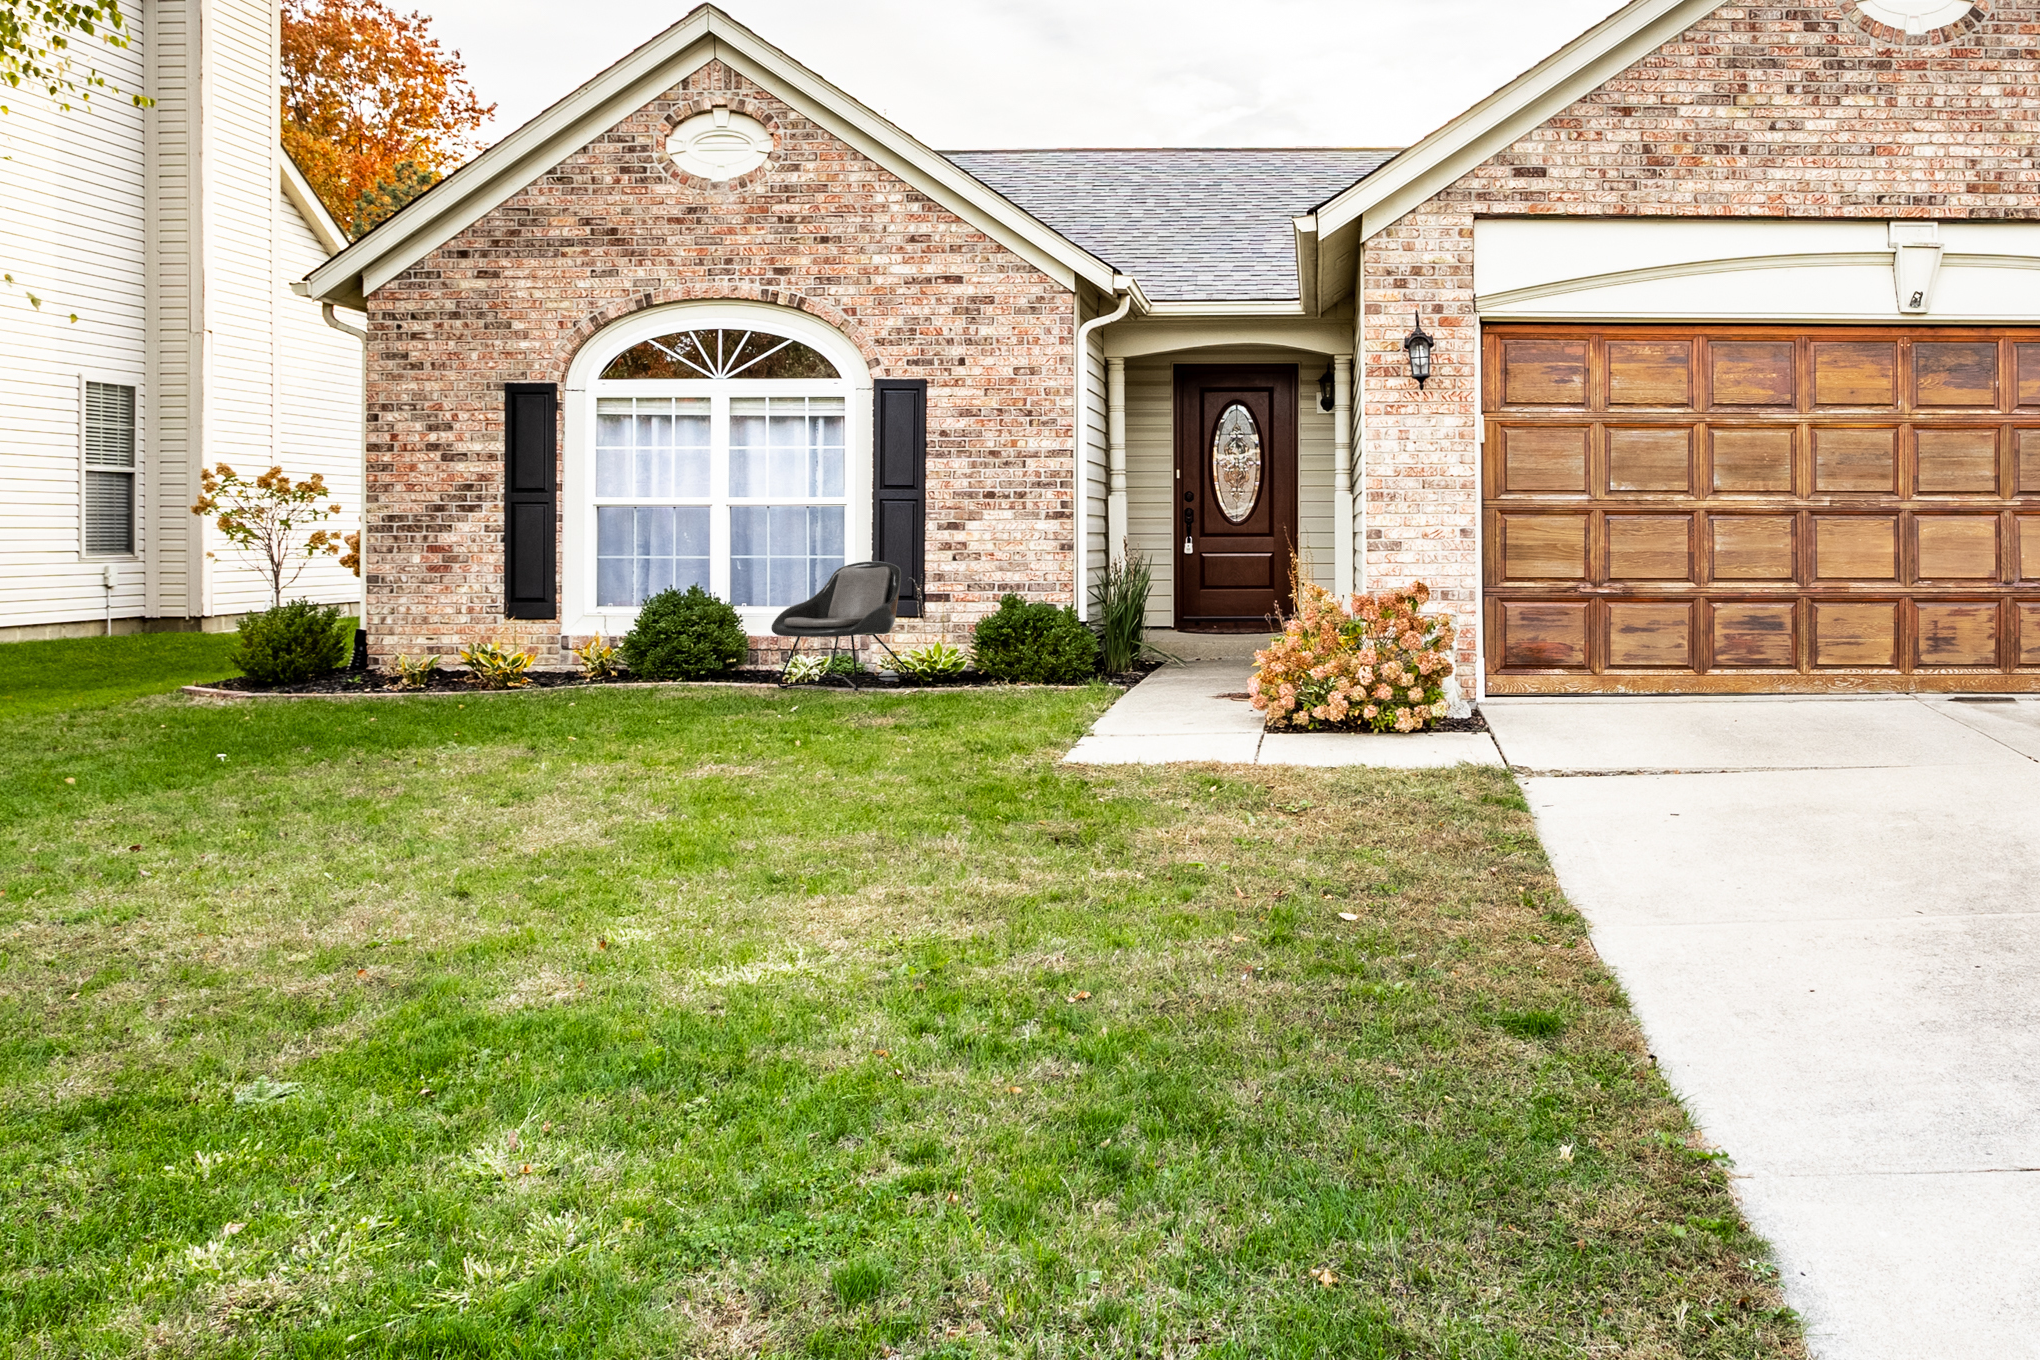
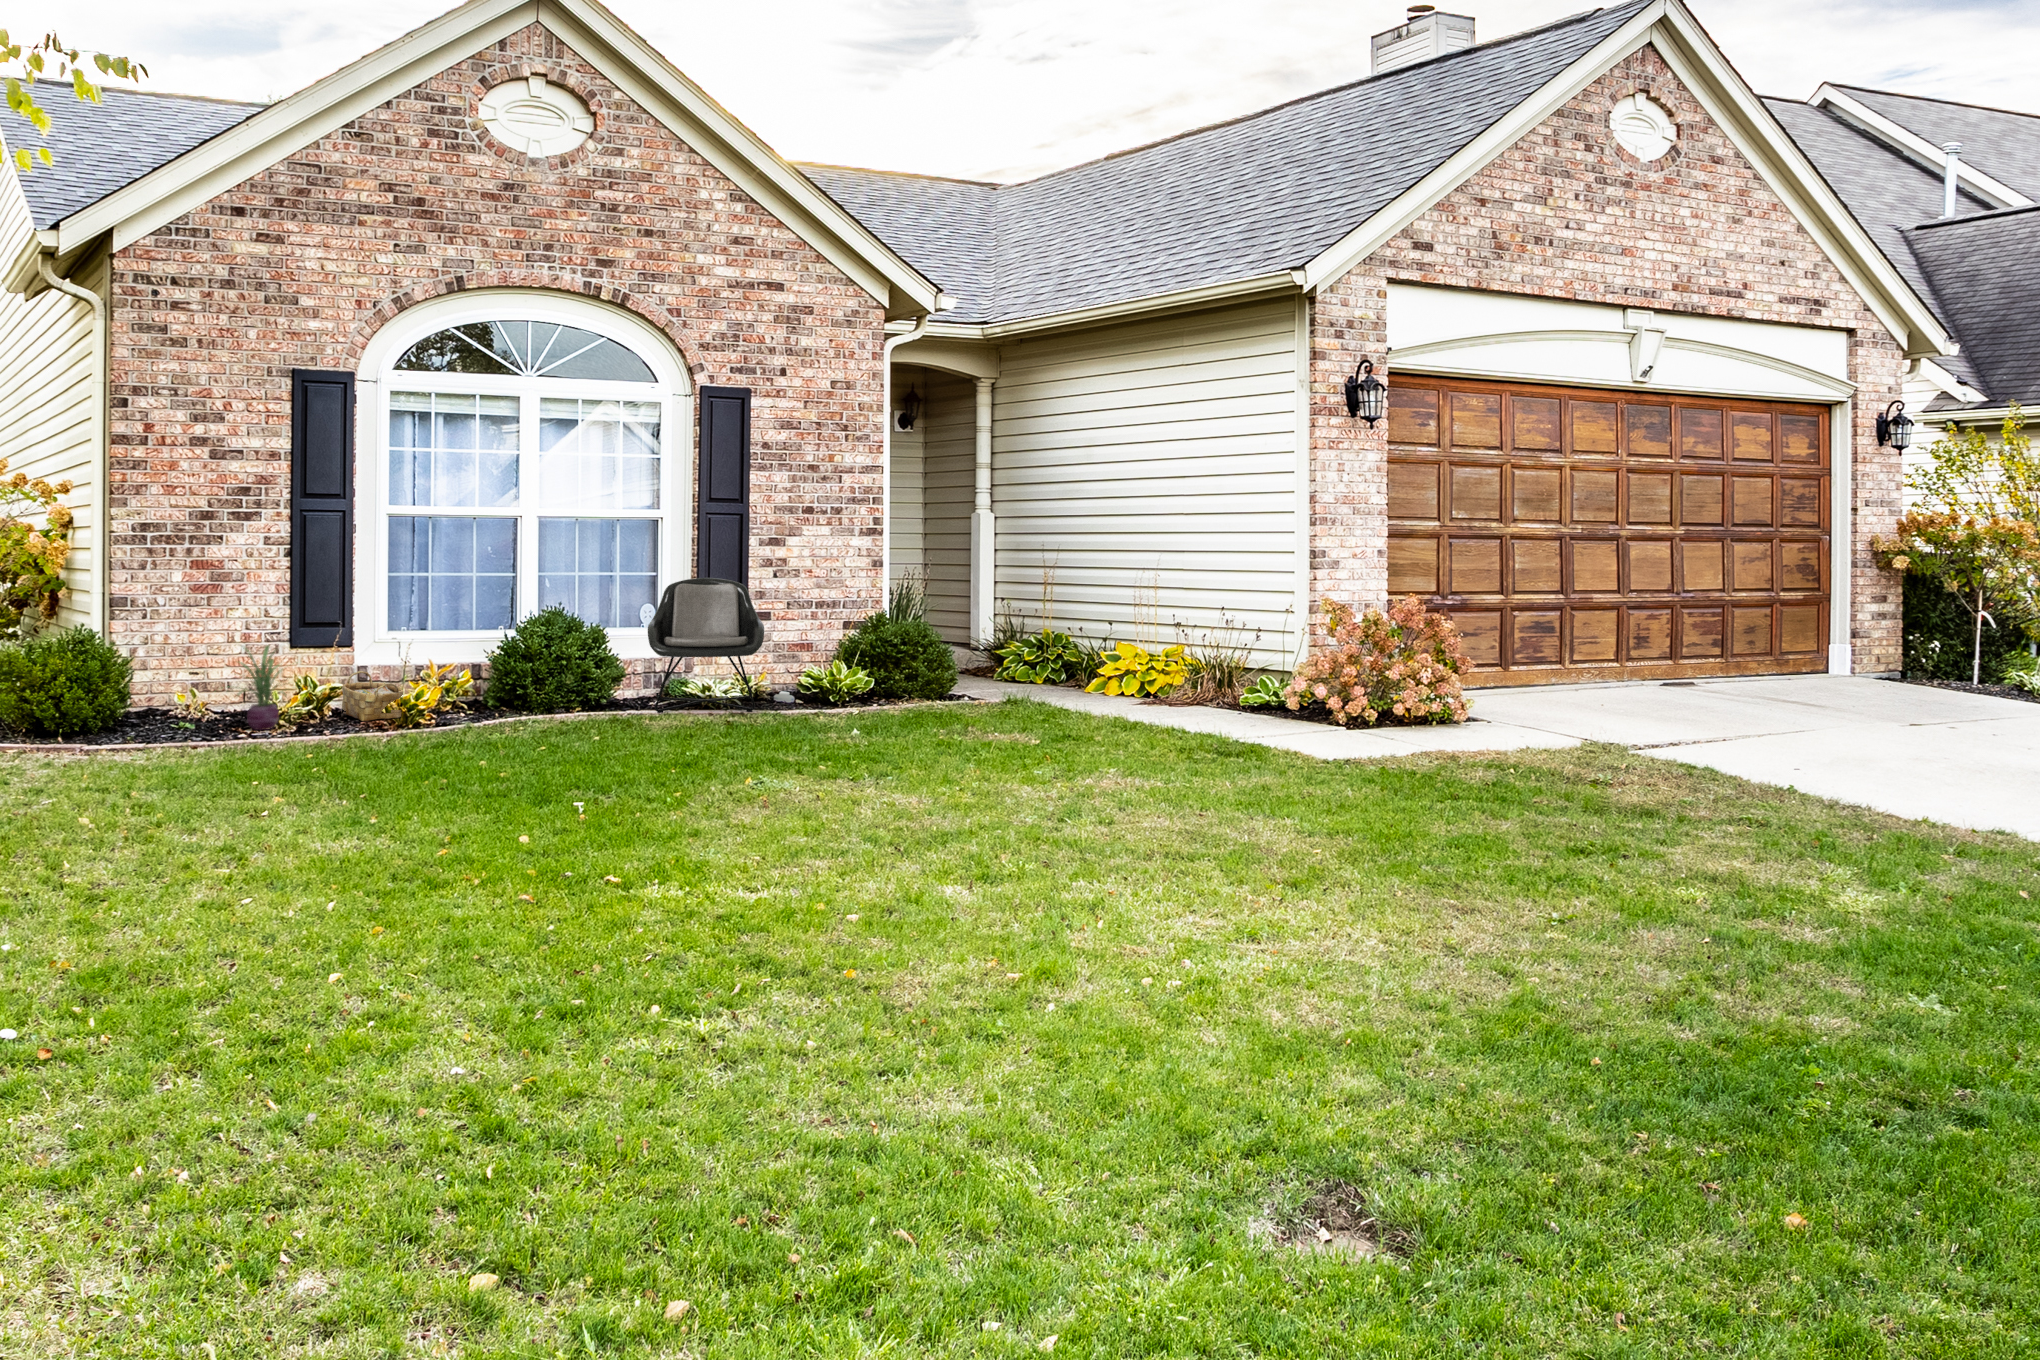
decorative plant: none [409,620,495,693] -> present [238,645,285,730]
woven basket: none [538,644,590,688] -> present [342,671,403,721]

